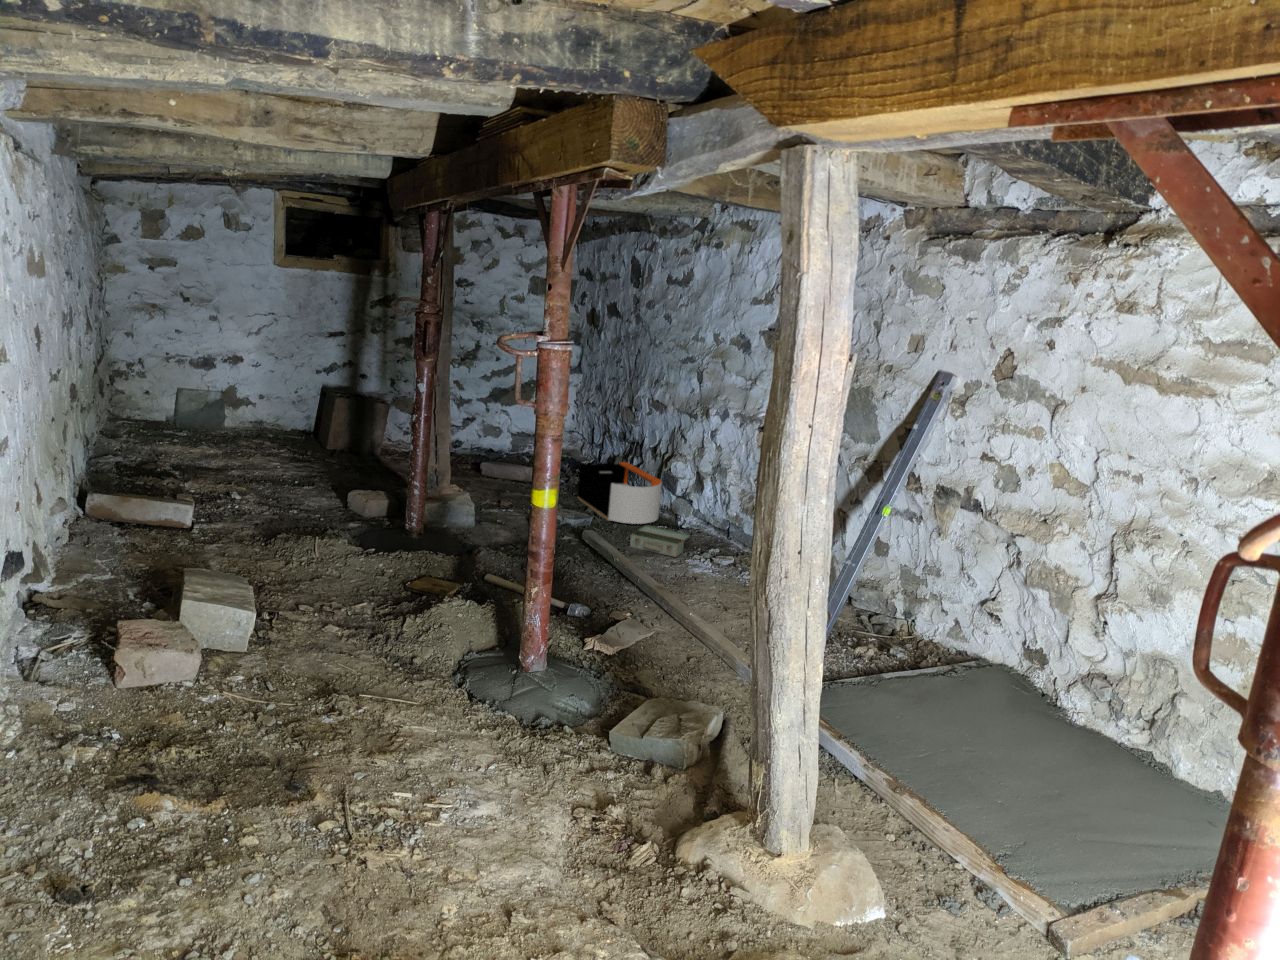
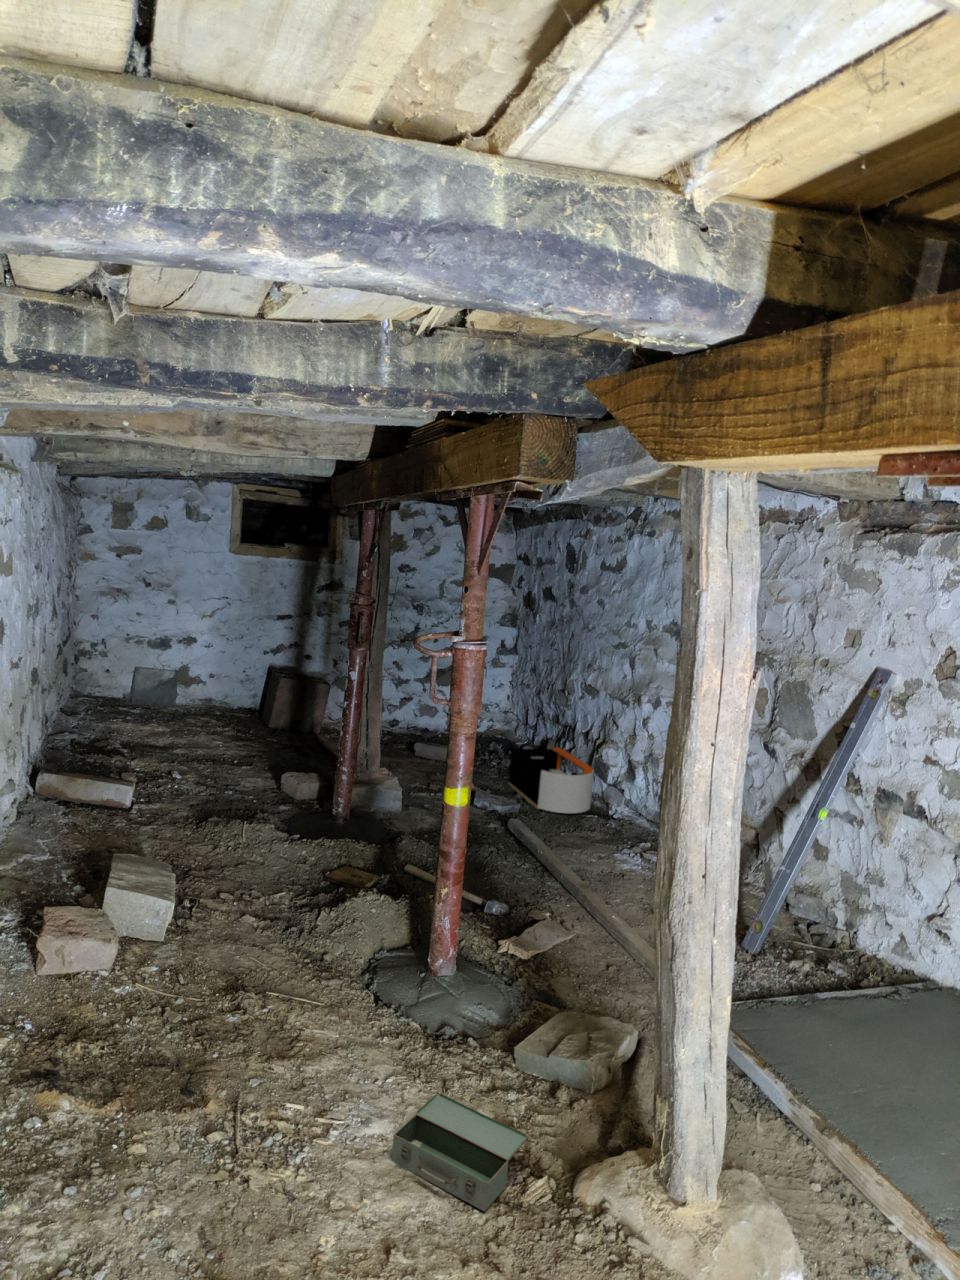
toolbox: present [630,525,690,557] -> present [392,1094,527,1212]

